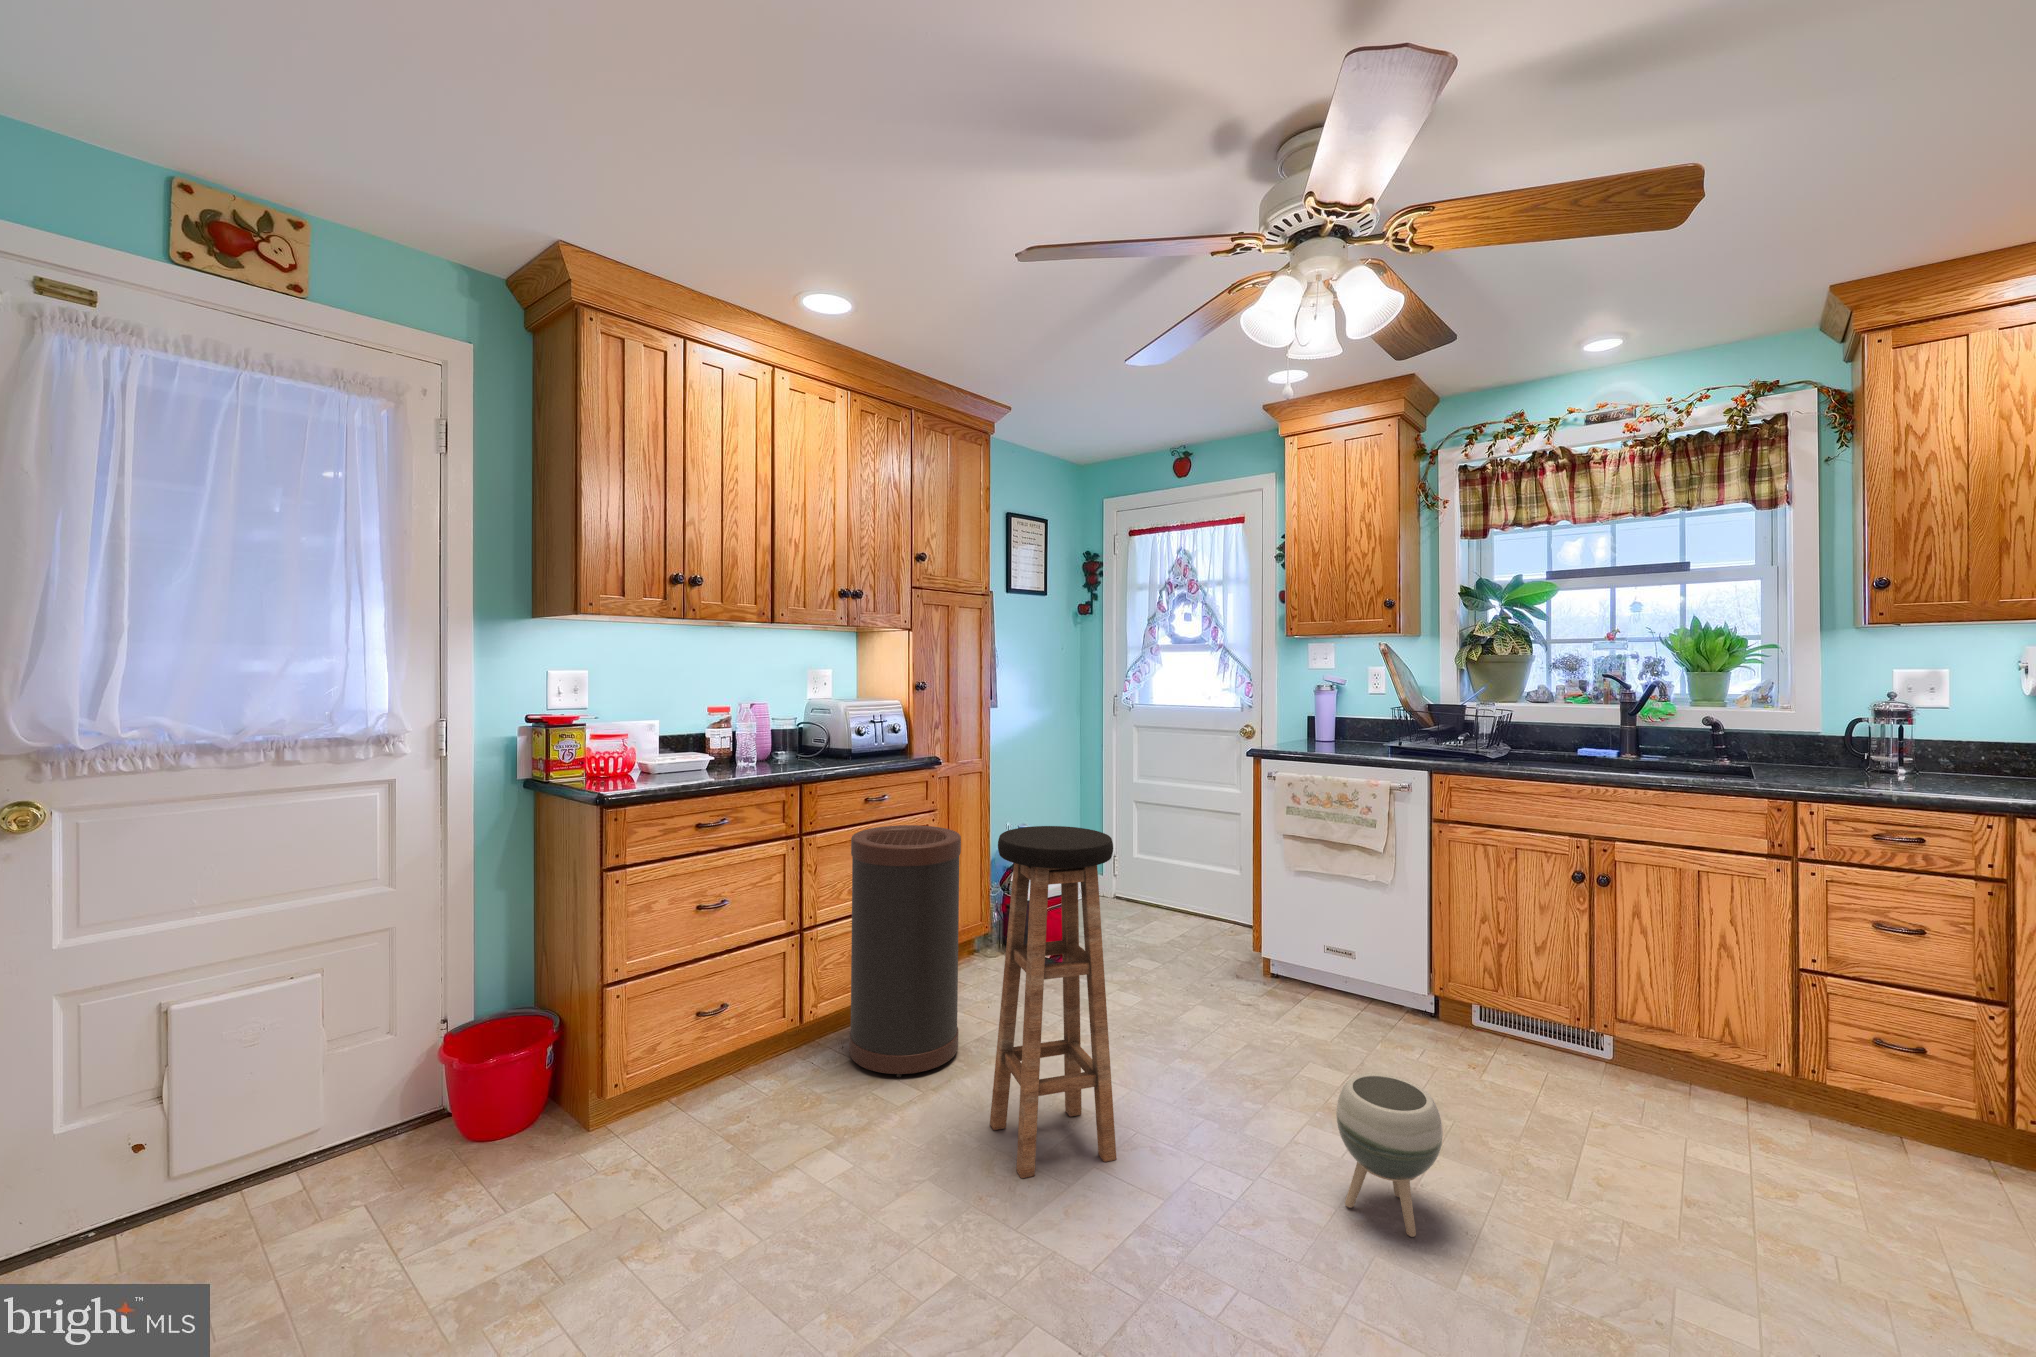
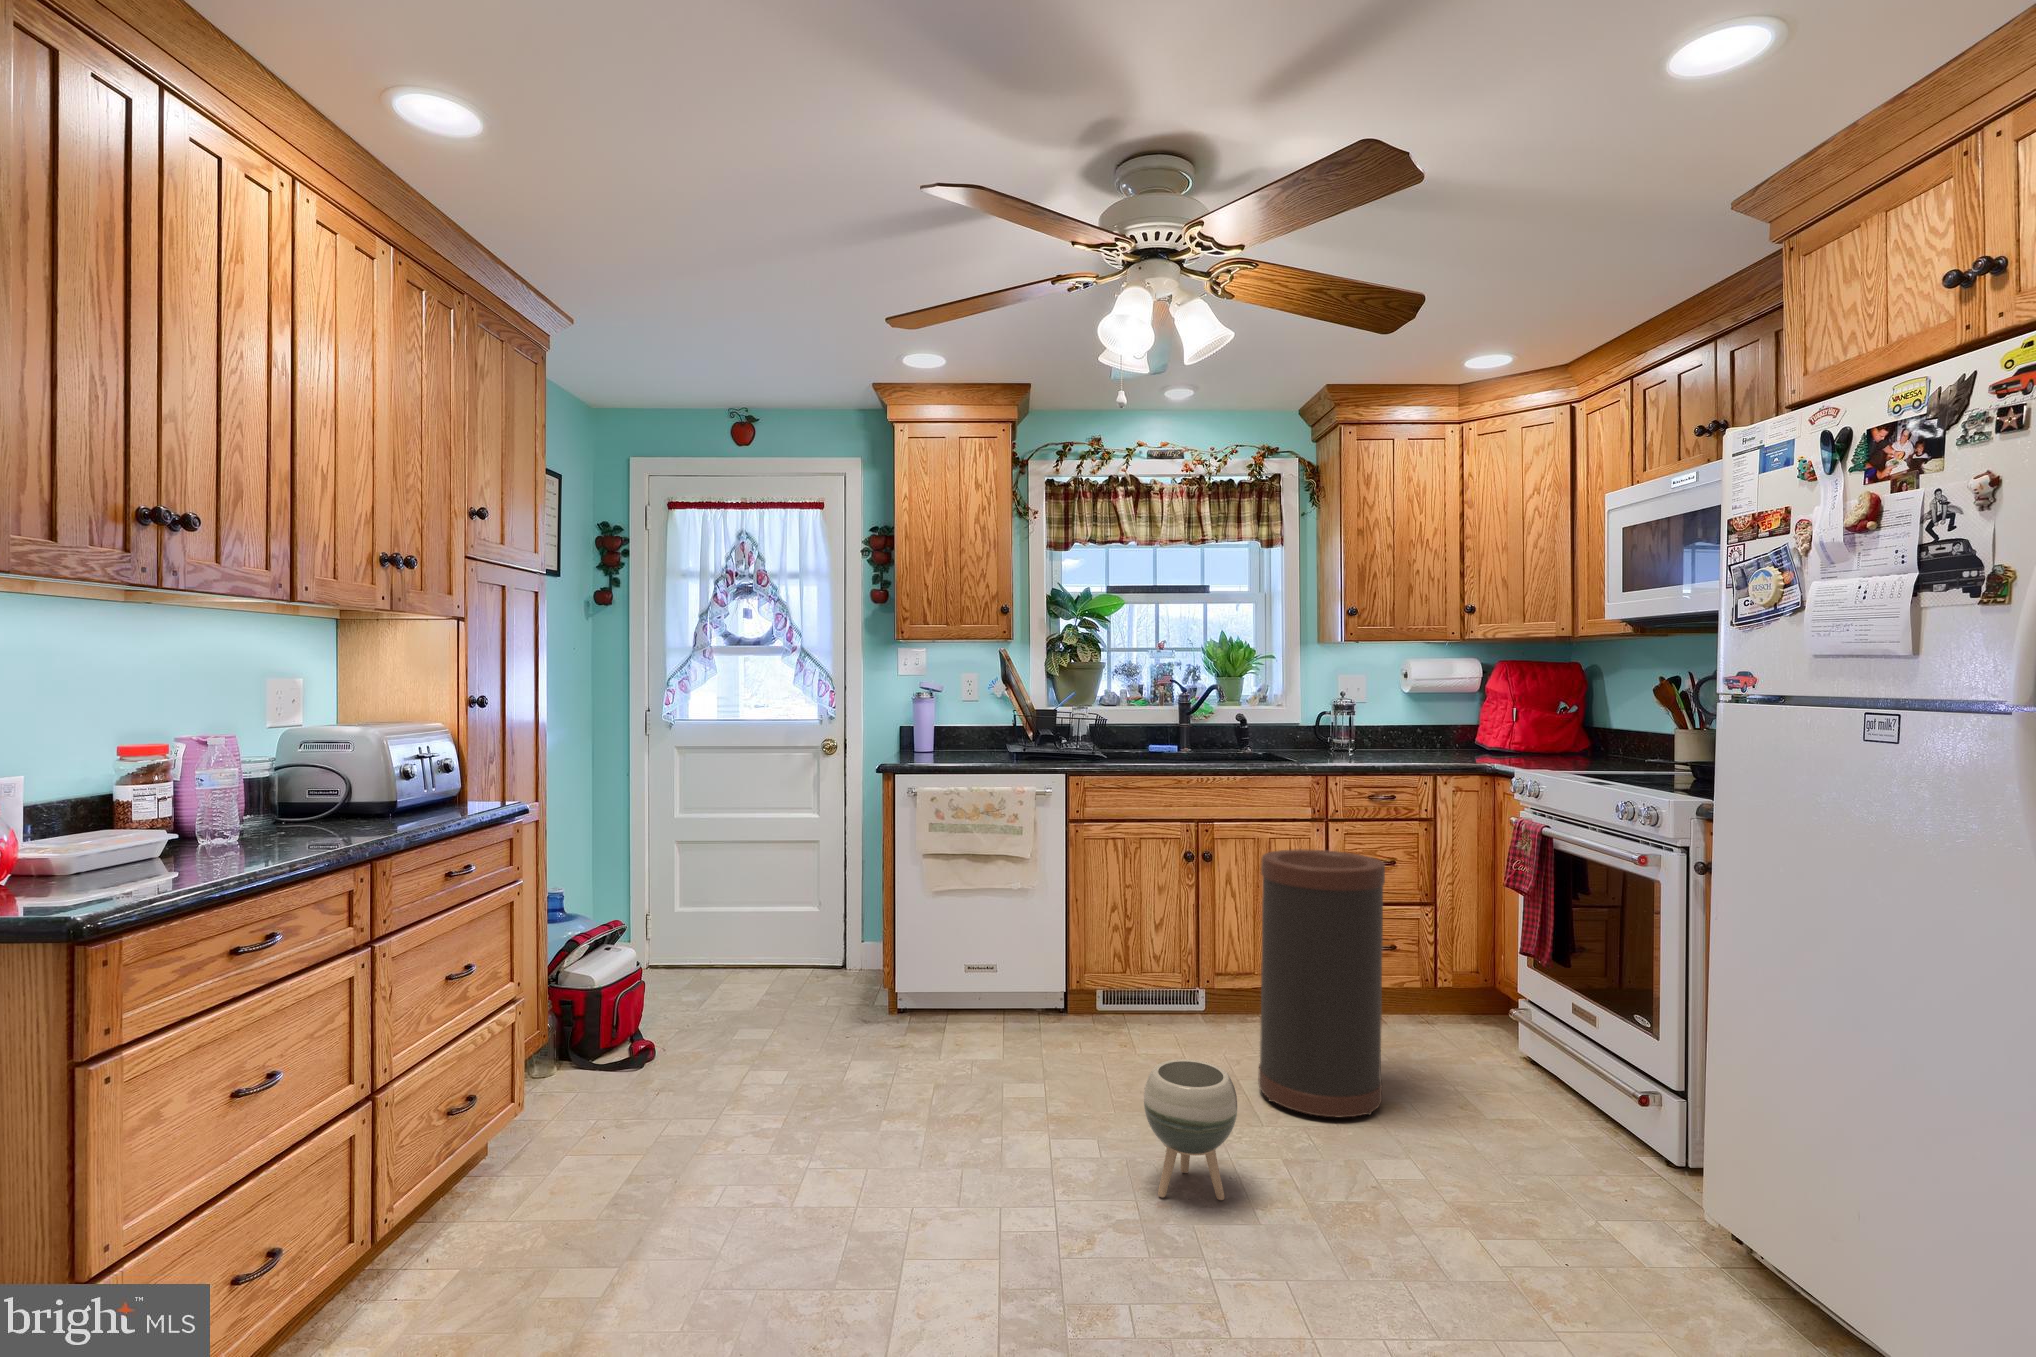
trash can: present [849,825,961,1077] -> present [1258,849,1385,1117]
bar stool: present [990,826,1116,1178] -> none [769,865,941,1308]

